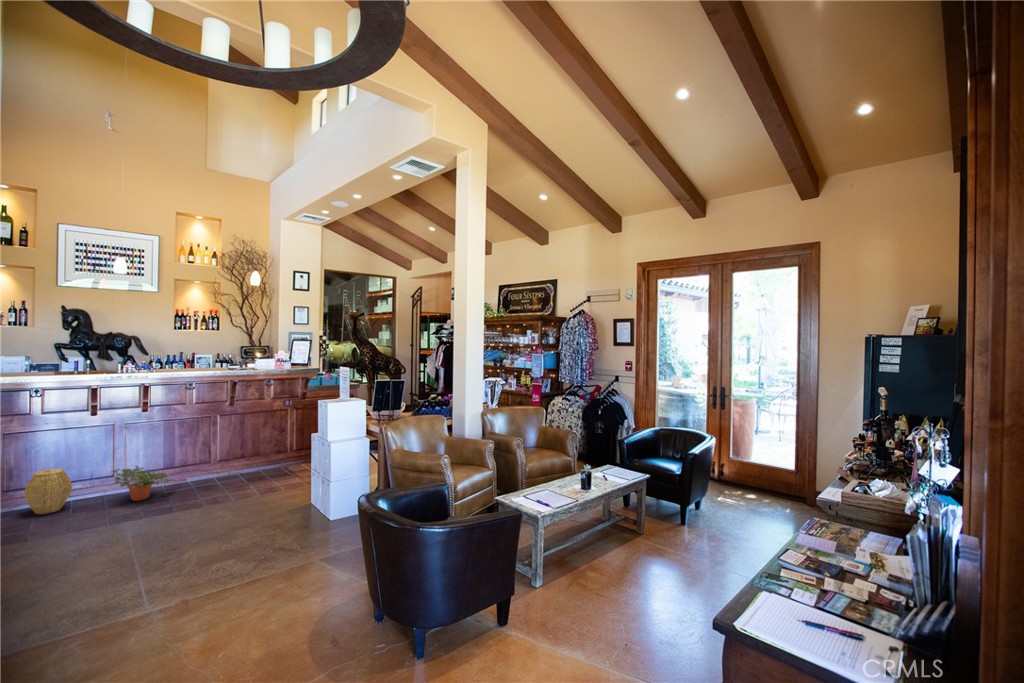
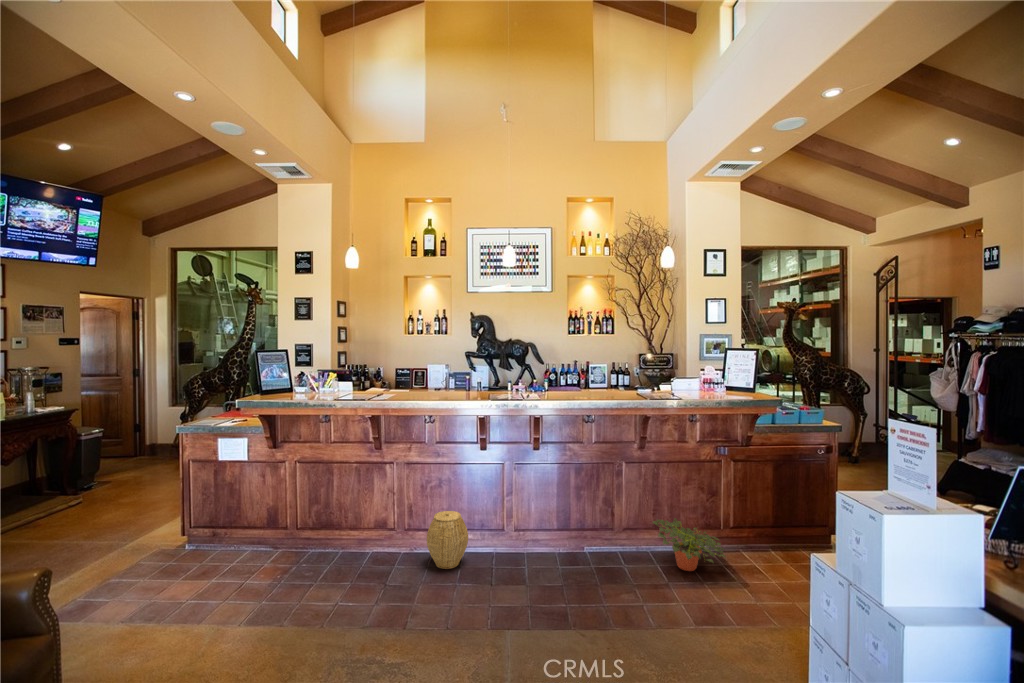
potted plant: present [112,466,173,501] -> present [653,518,725,571]

